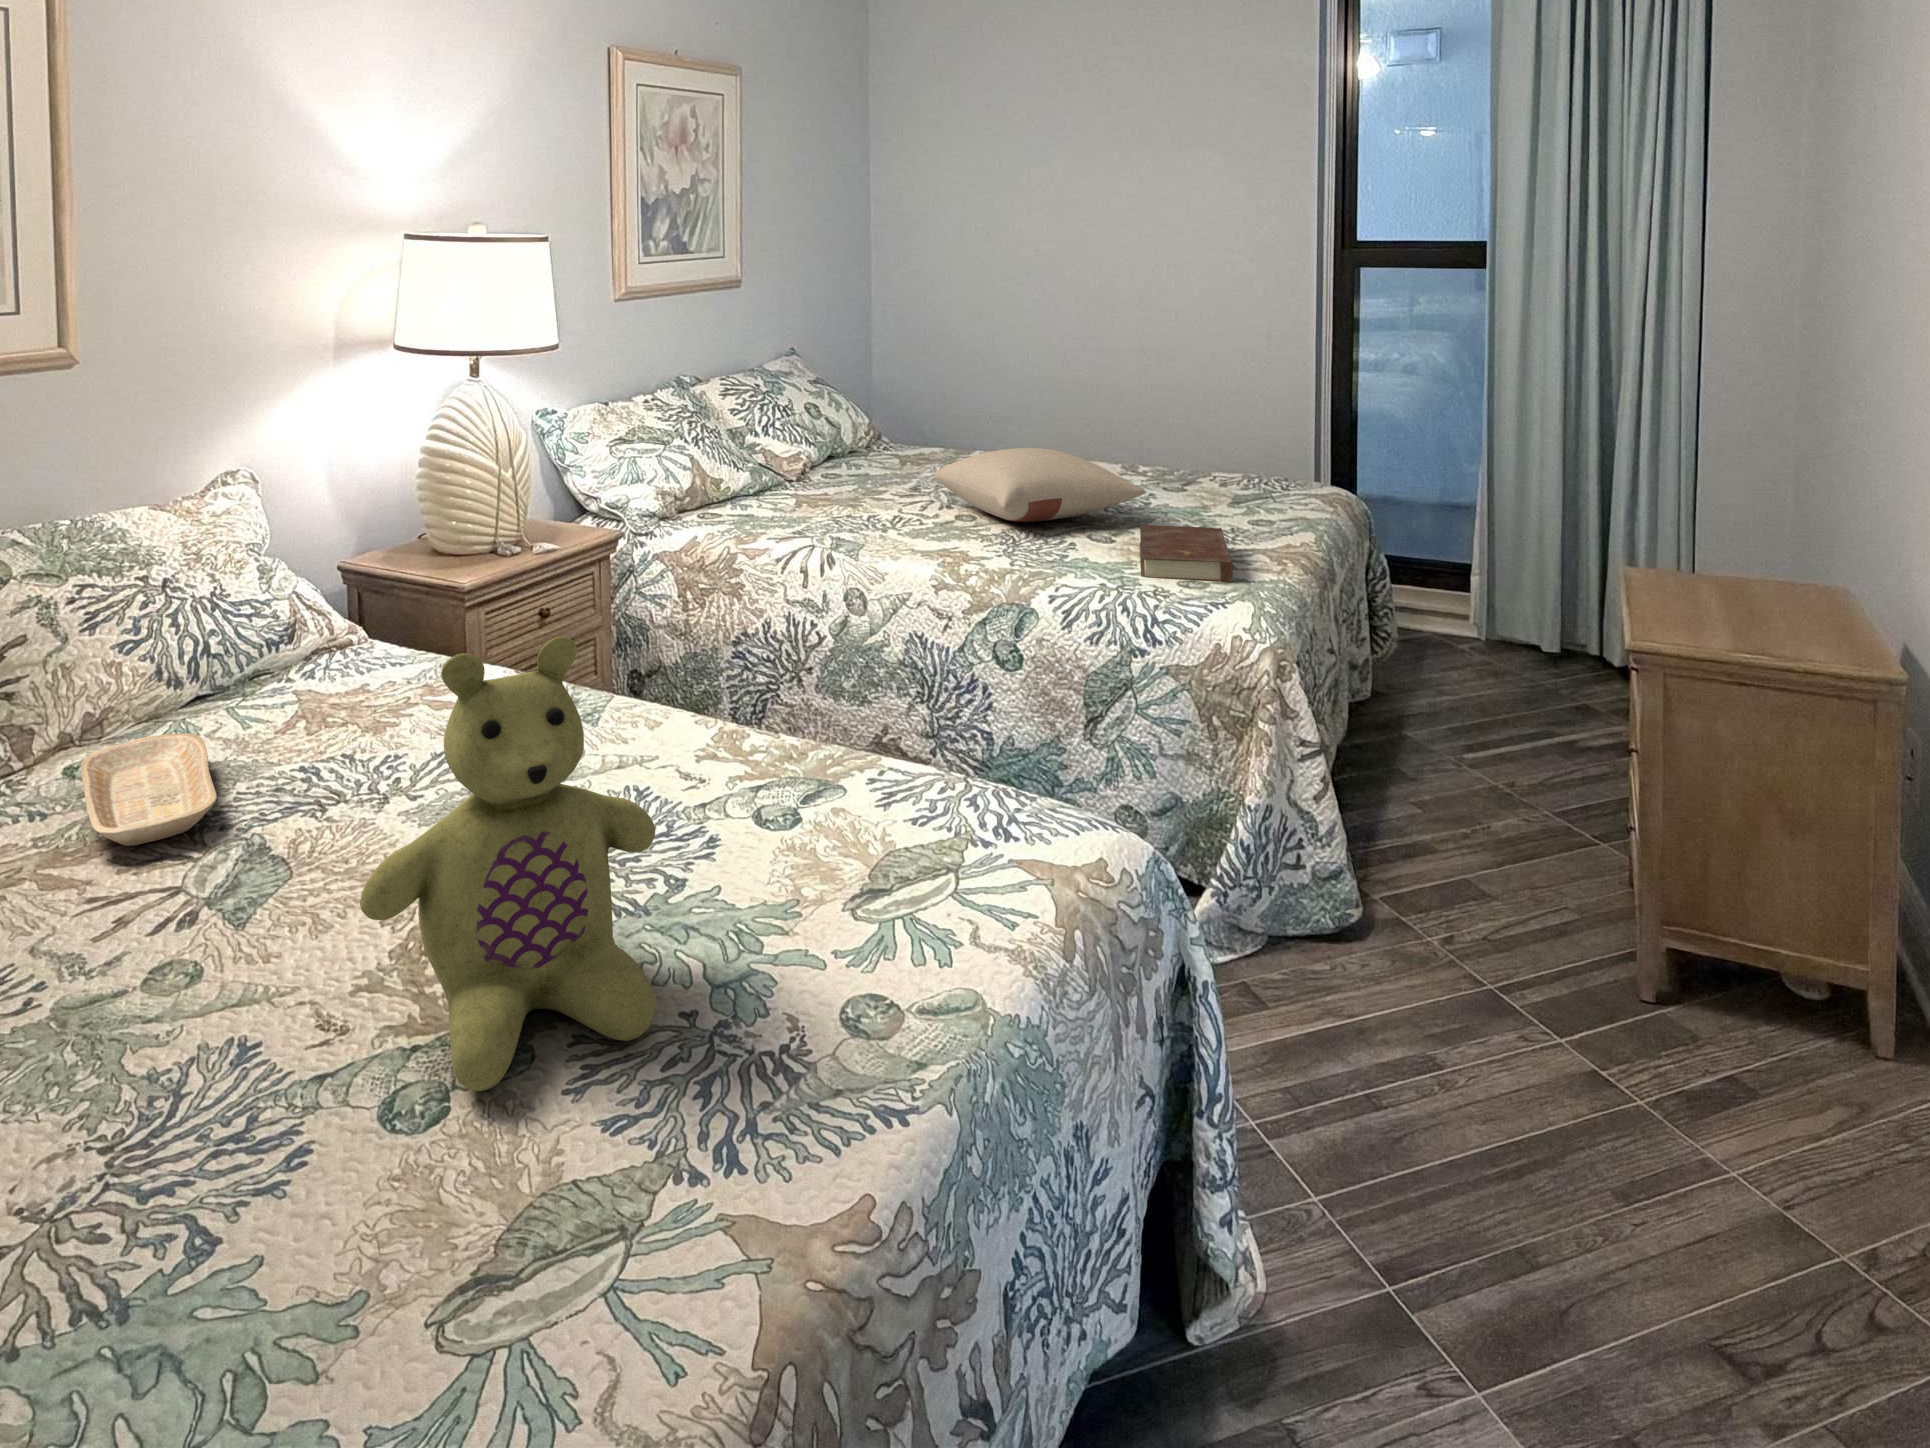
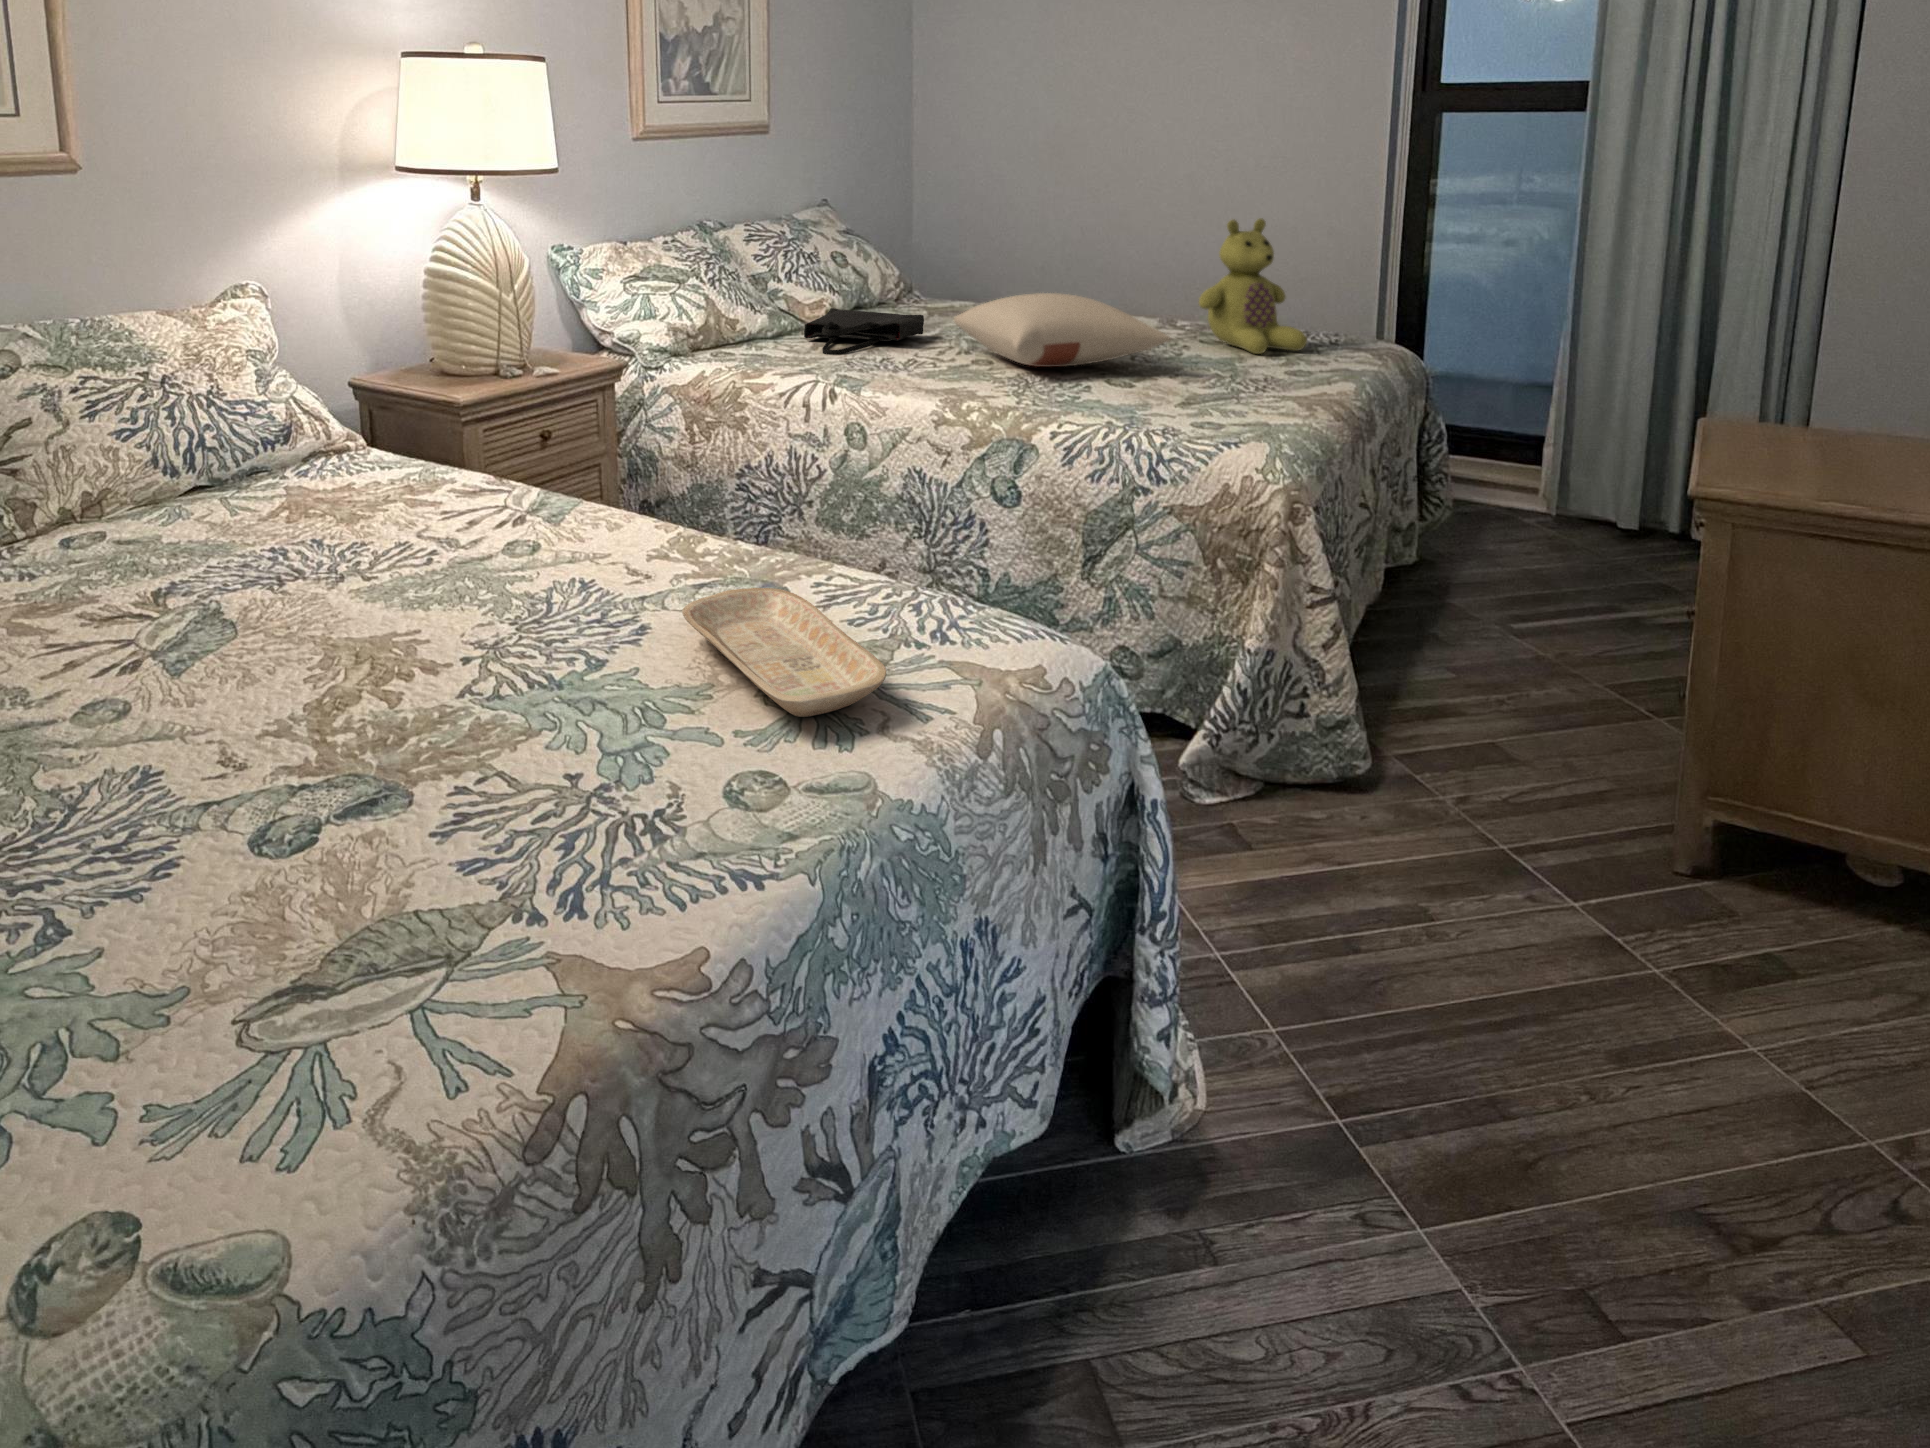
tote bag: none [785,462,900,515] -> present [804,308,924,355]
book: present [1140,525,1233,582] -> none [1151,370,1250,426]
stuffed bear: present [360,637,655,1091] -> present [1199,218,1307,354]
tray: present [81,733,217,846] -> present [682,588,886,717]

